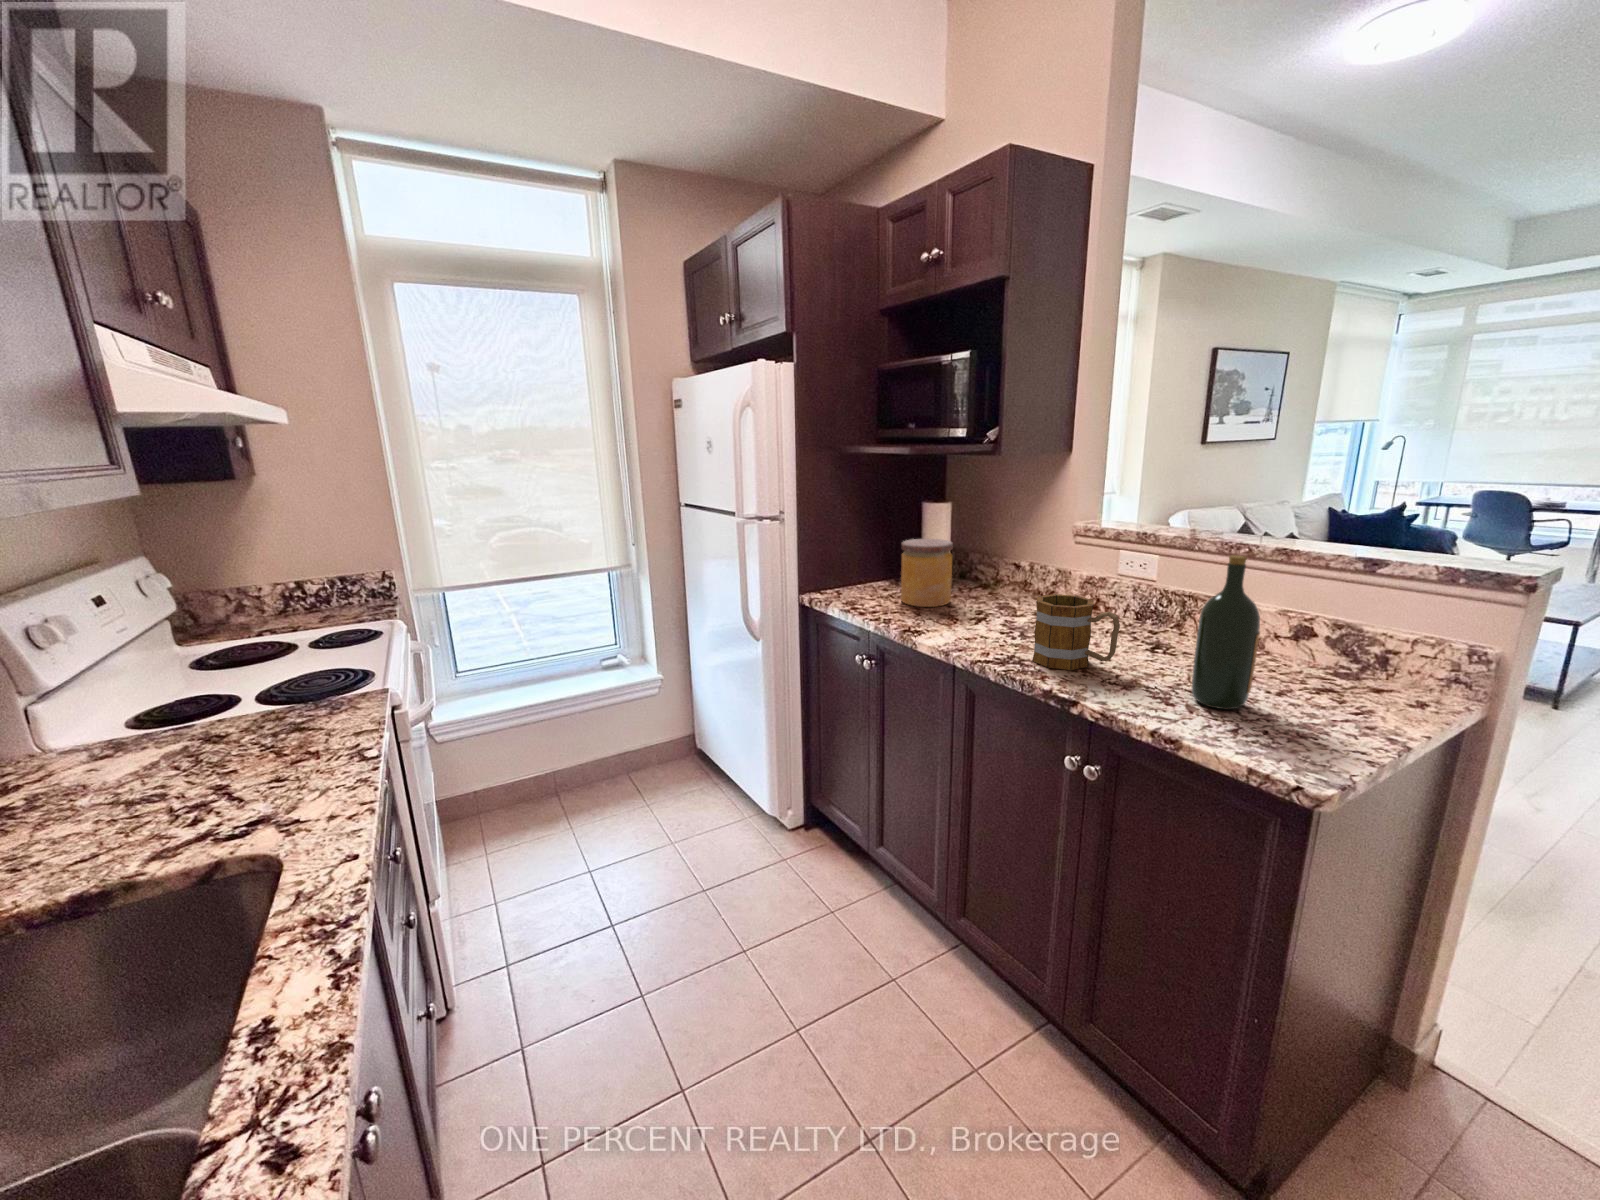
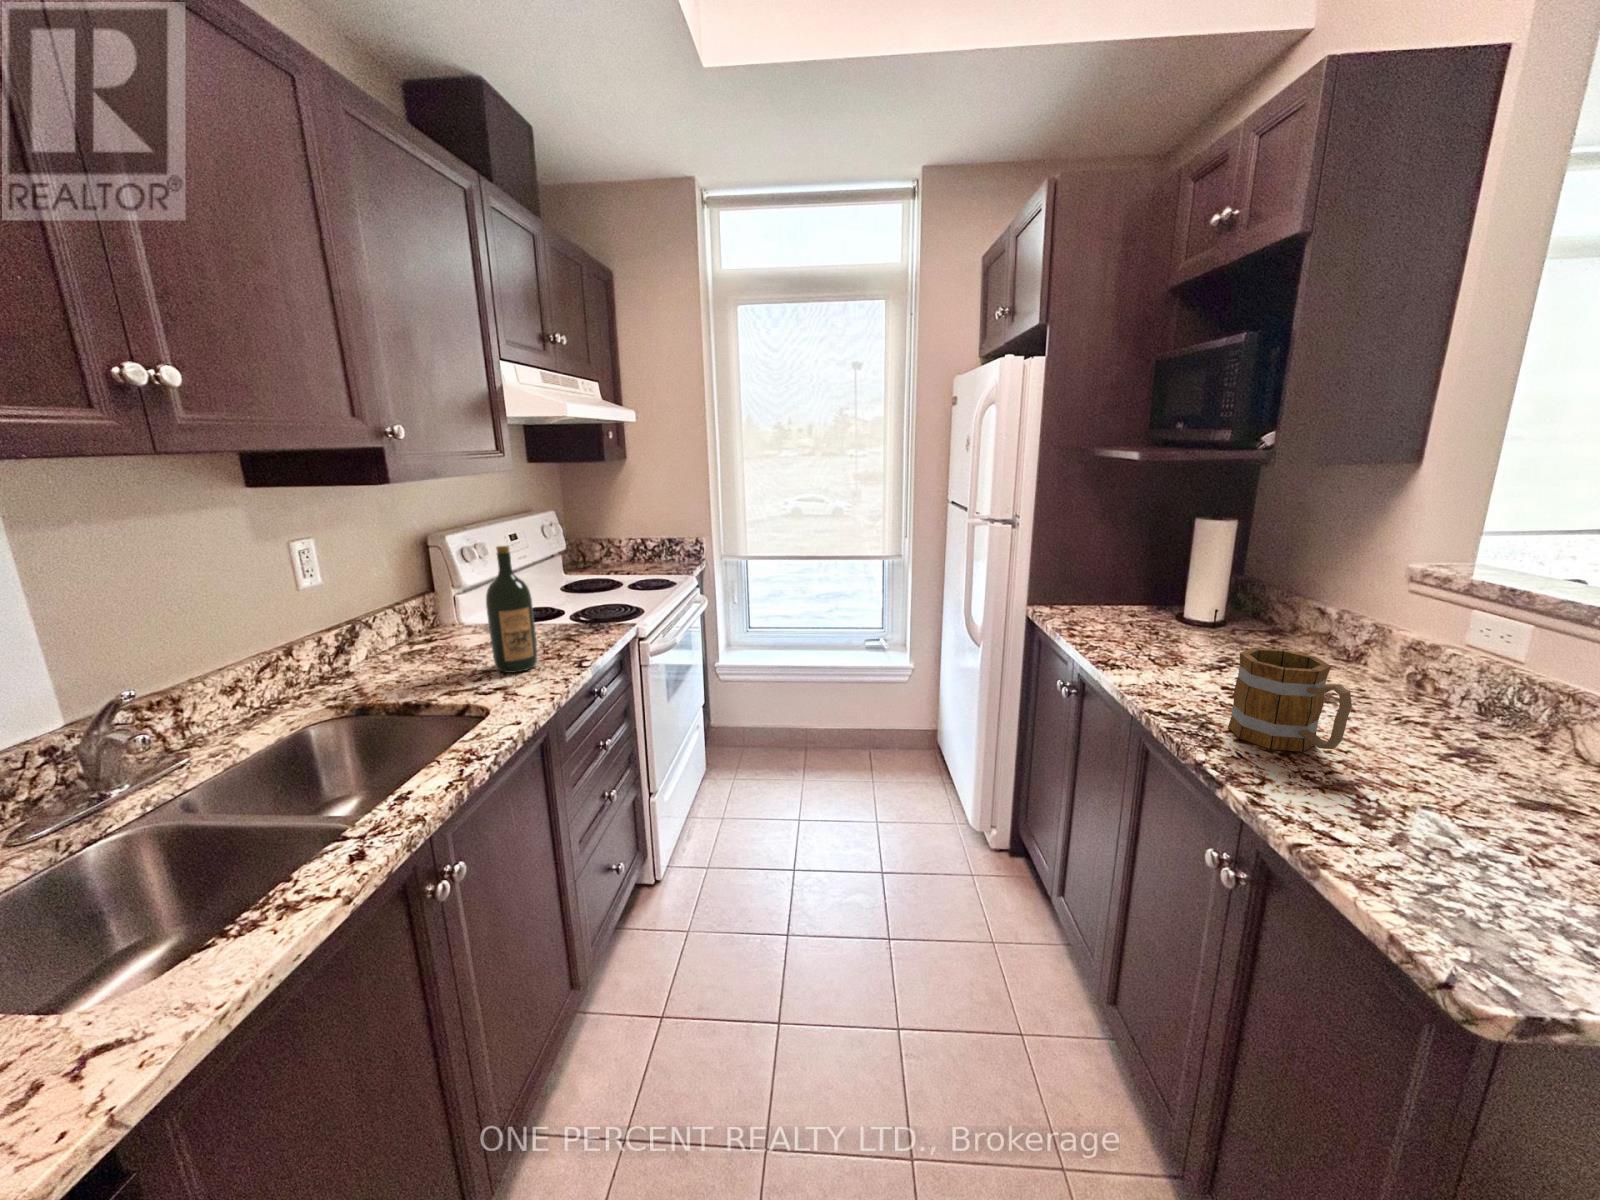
jar: present [901,539,953,607] -> none [1141,561,1219,644]
wine bottle: present [1192,556,1260,709] -> present [486,546,537,673]

